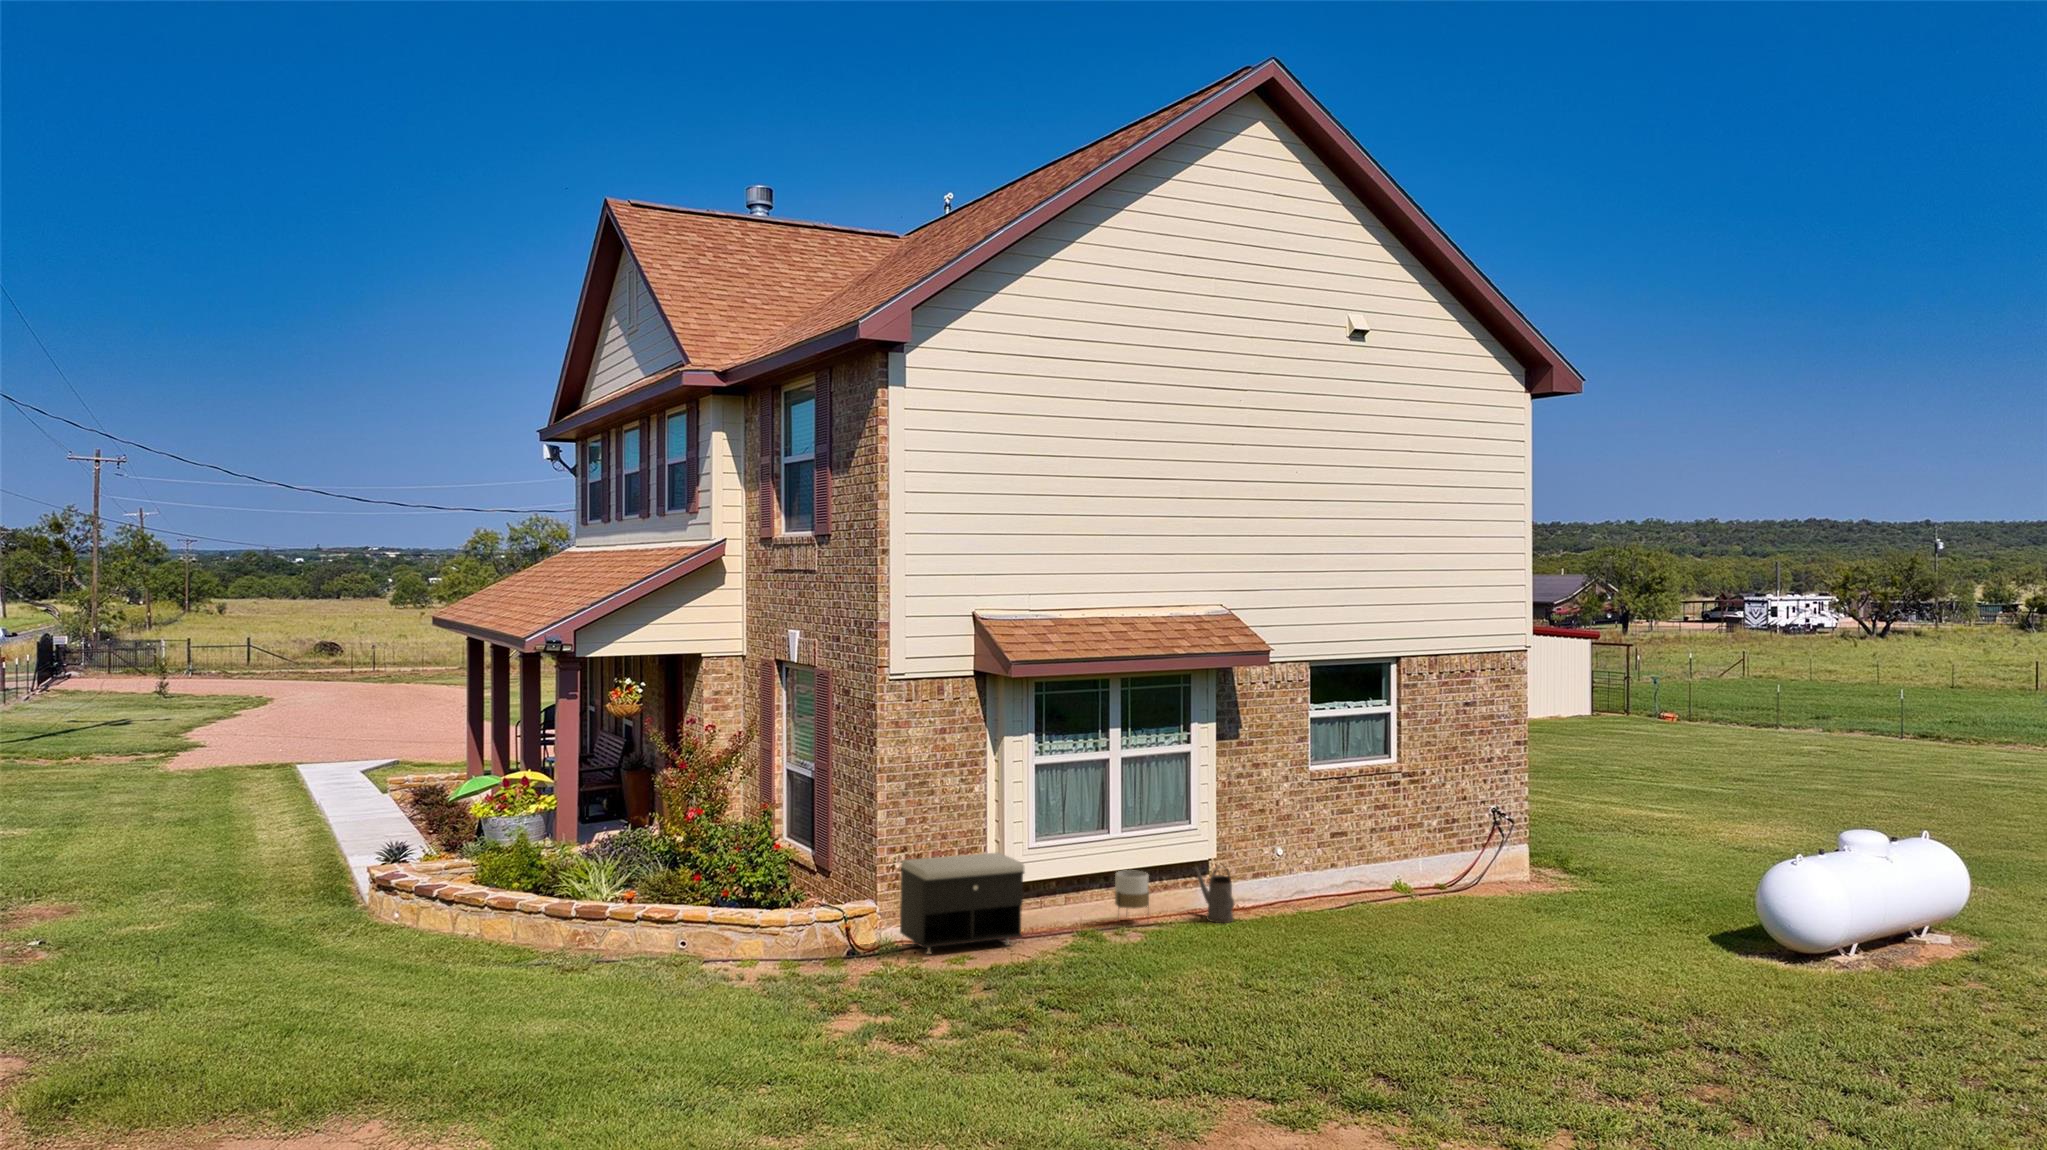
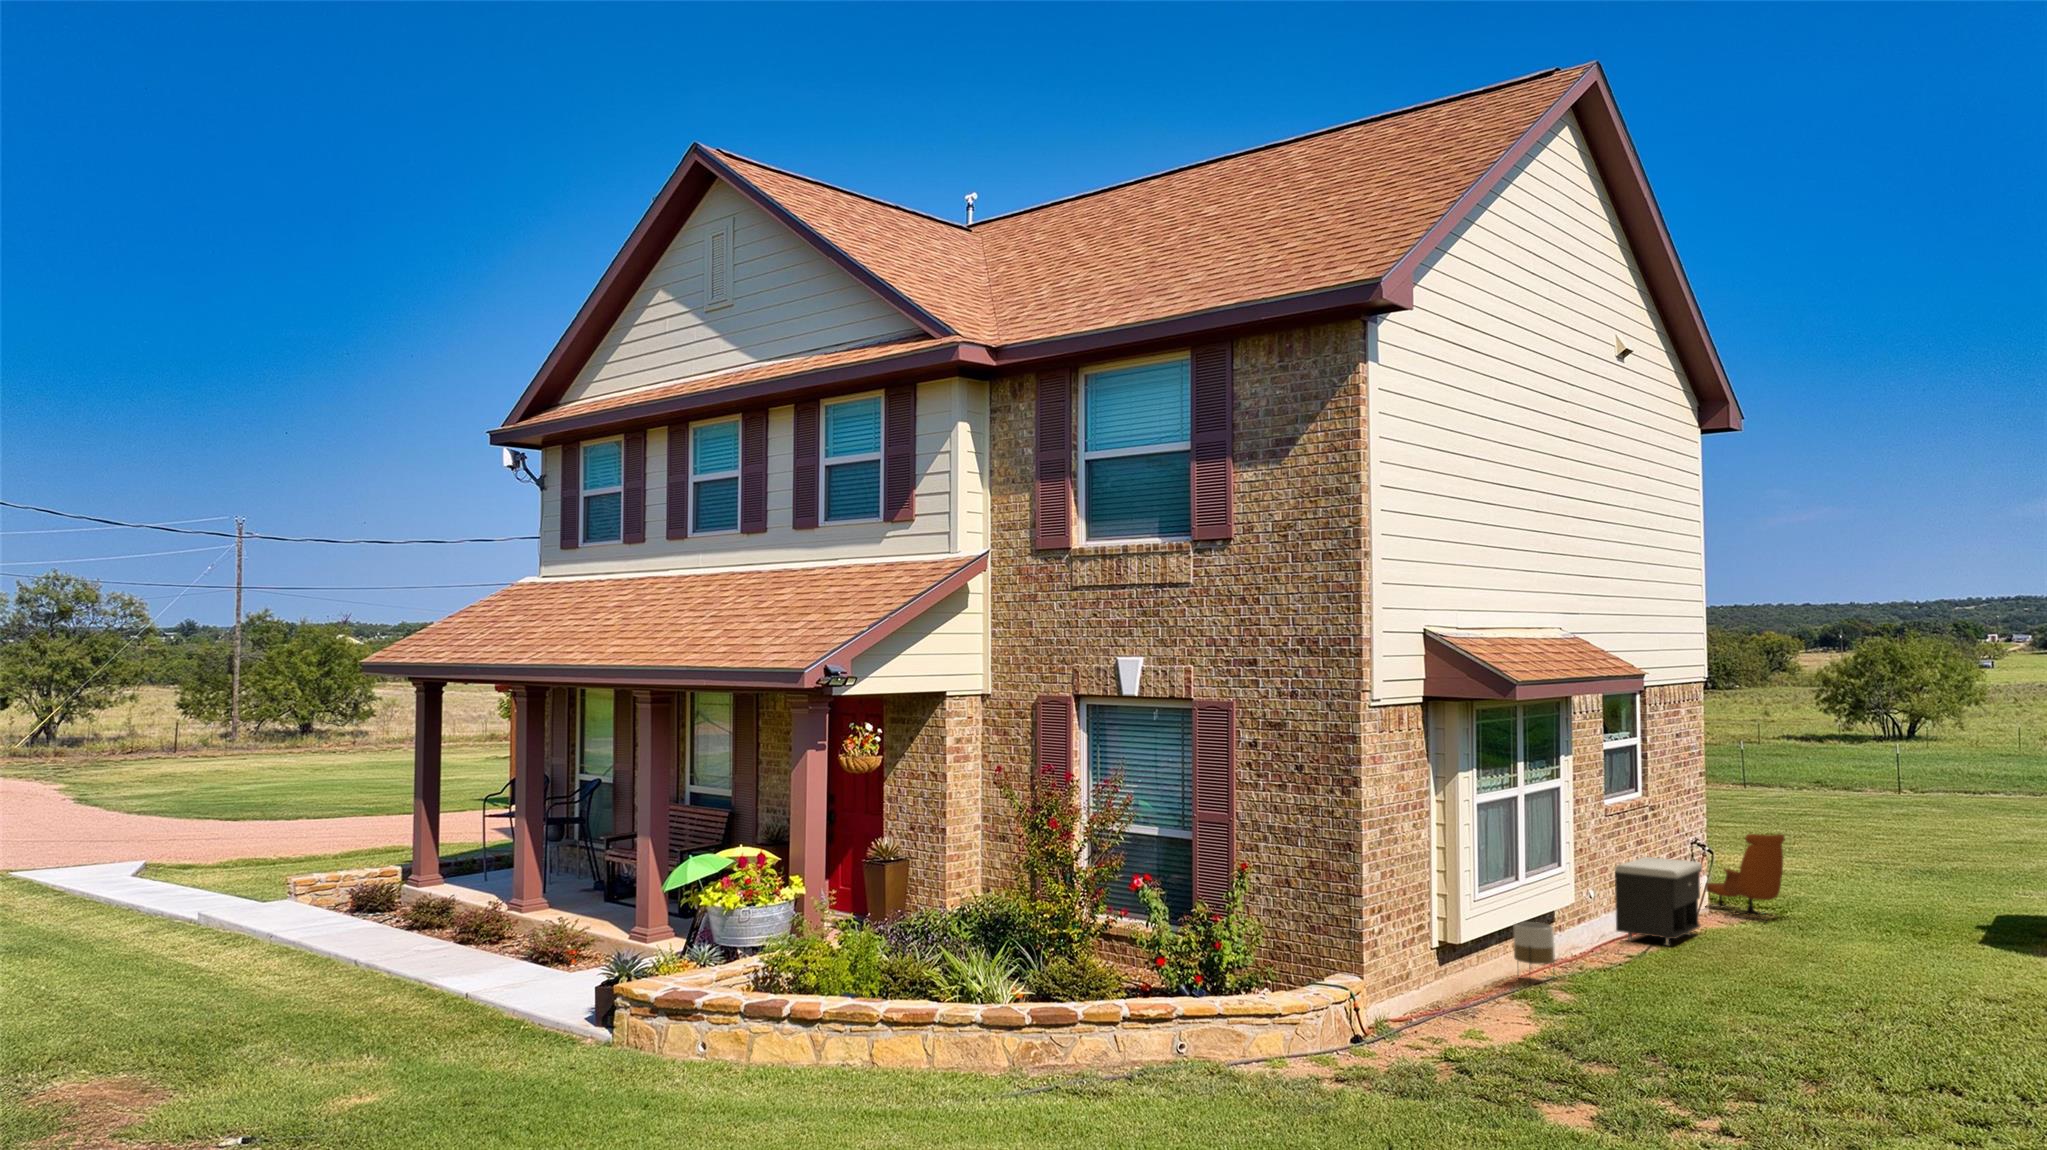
lounge chair: none [1501,802,1559,891] -> present [1700,834,1785,922]
storage bench: present [900,853,1024,954] -> present [1615,857,1702,945]
watering can: present [1195,867,1234,923] -> none [1555,911,1630,974]

